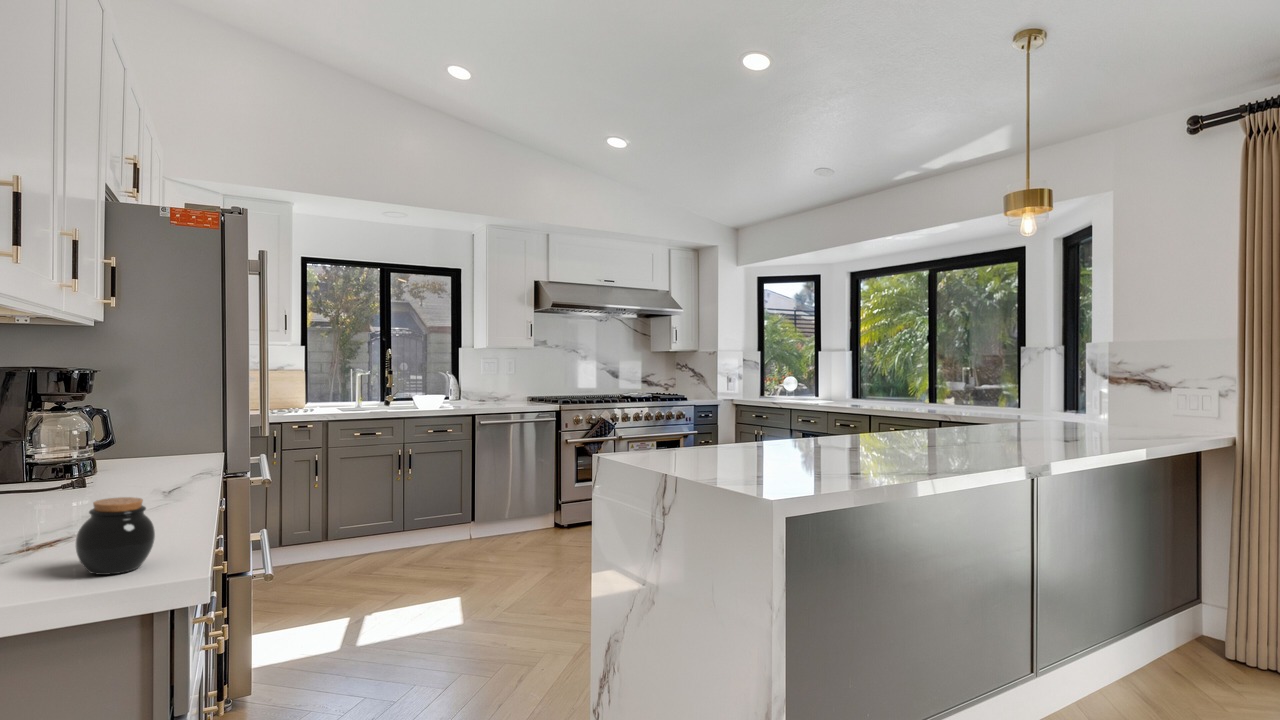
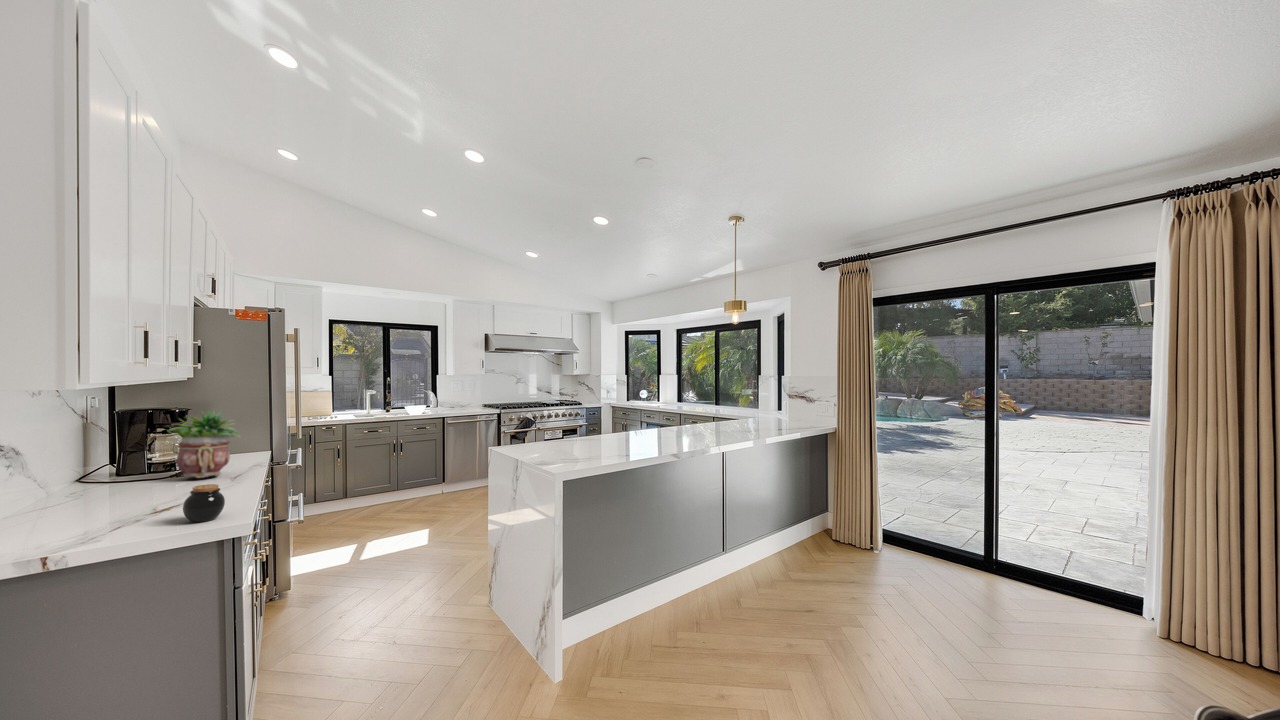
potted plant: none [55,365,180,492] -> present [168,410,241,478]

